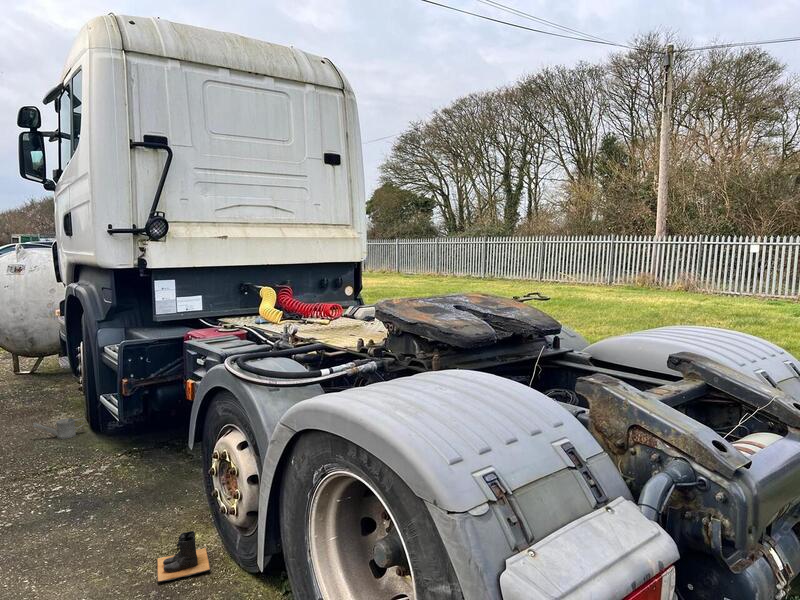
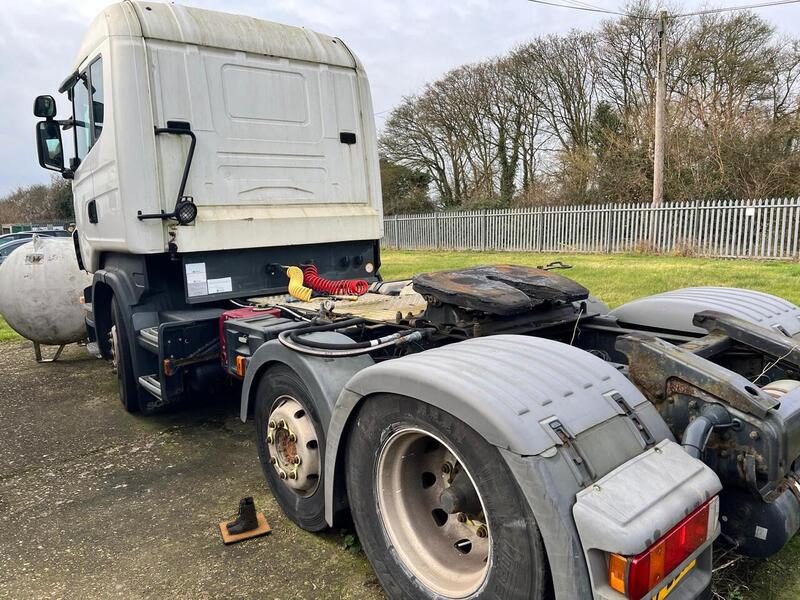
watering can: present [33,418,85,439] -> none [68,401,117,422]

